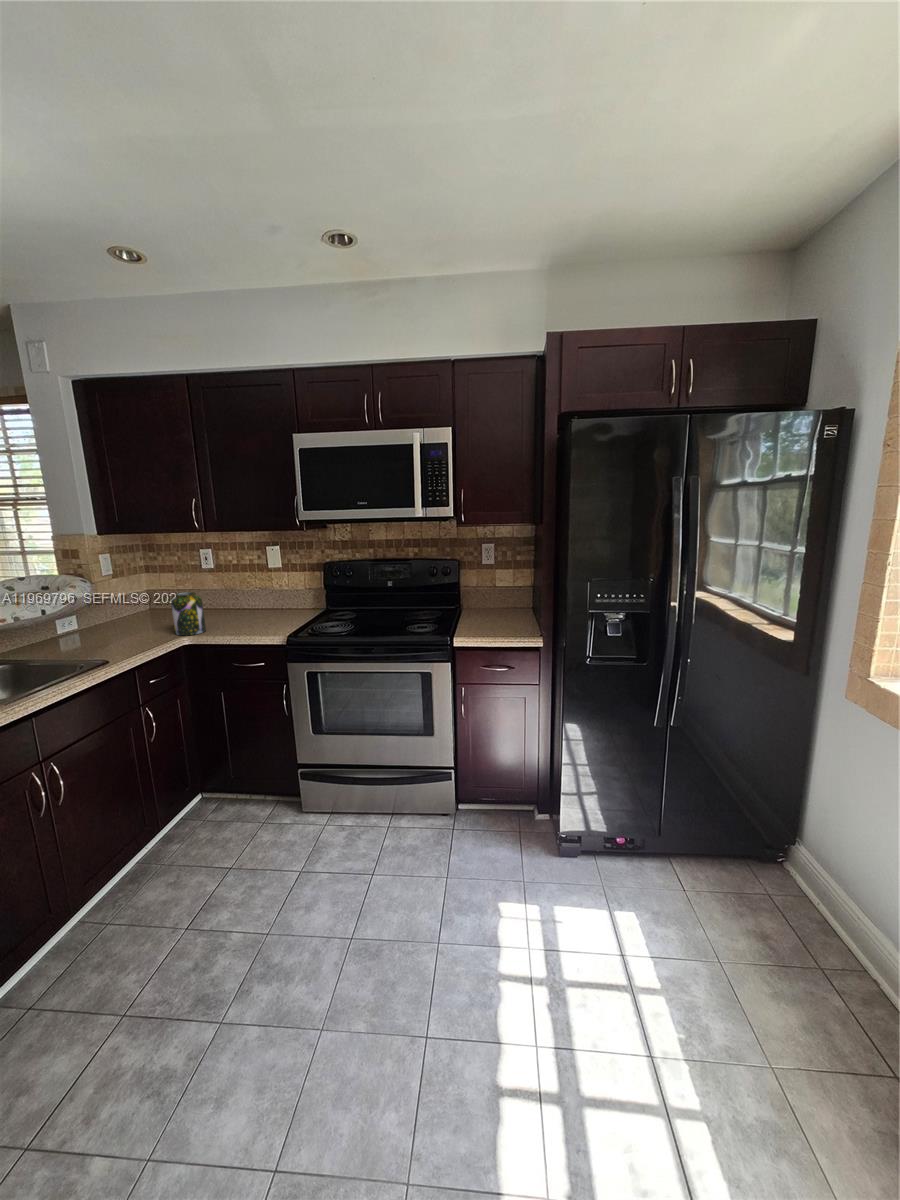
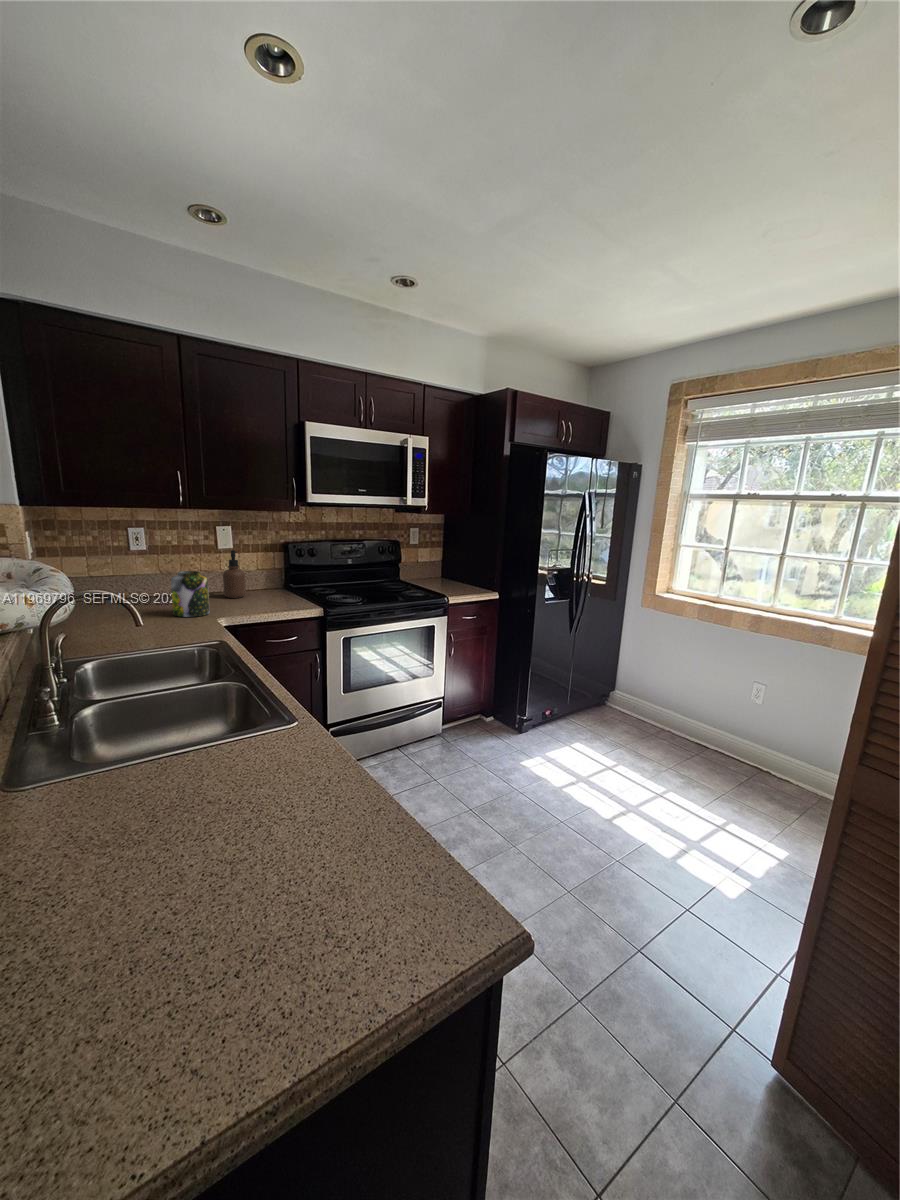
soap dispenser: none [259,570,281,617] -> present [223,550,246,598]

